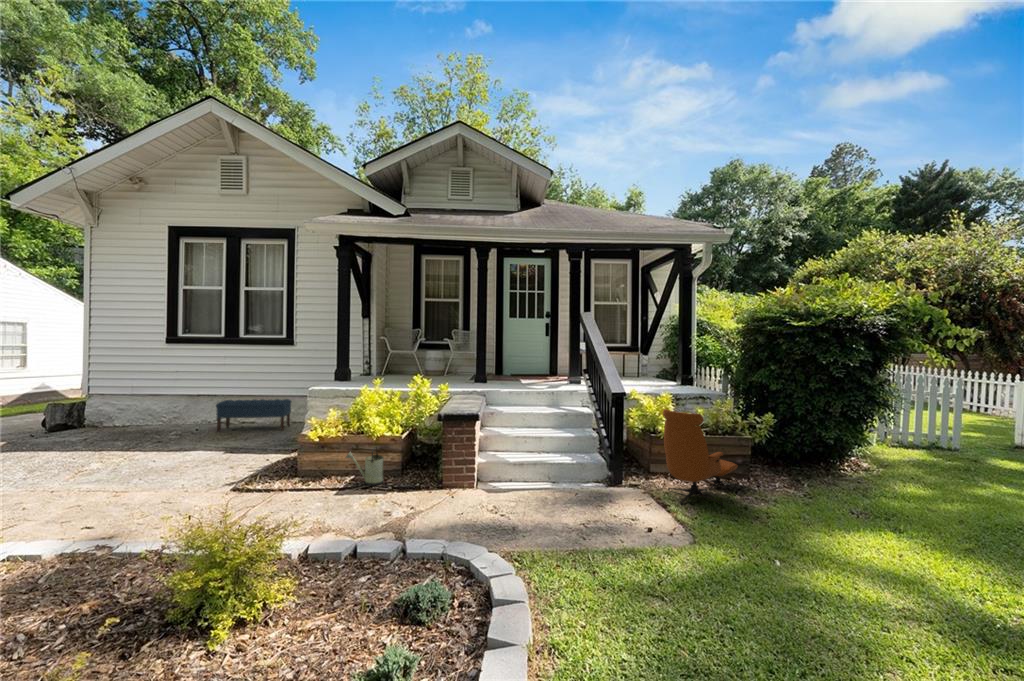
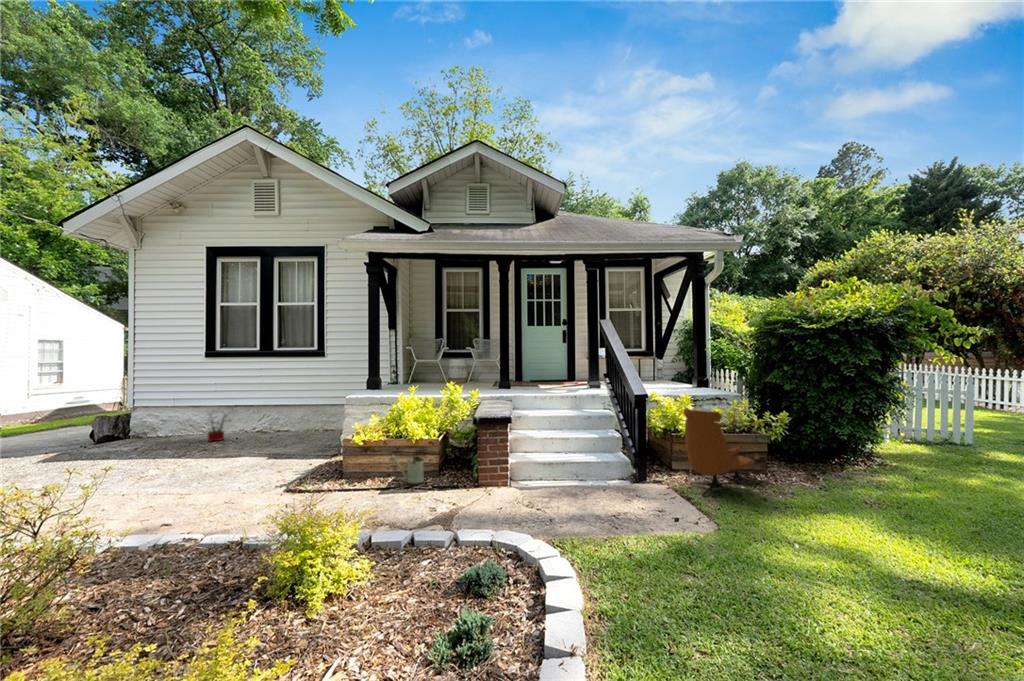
decorative plant: none [168,393,195,431] -> present [208,413,231,441]
bench: present [216,399,291,432] -> none [253,410,323,442]

